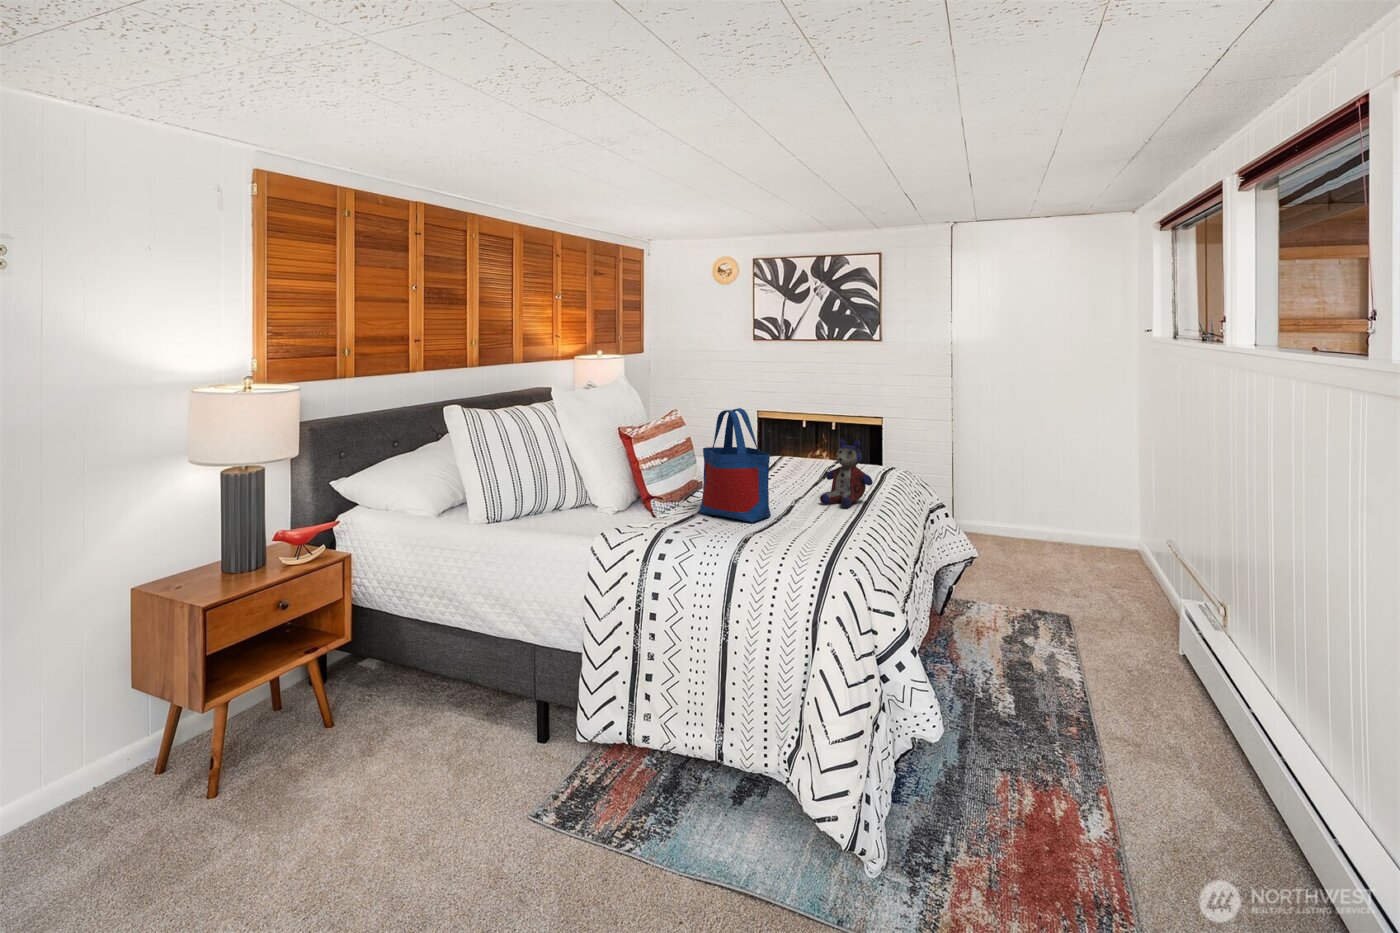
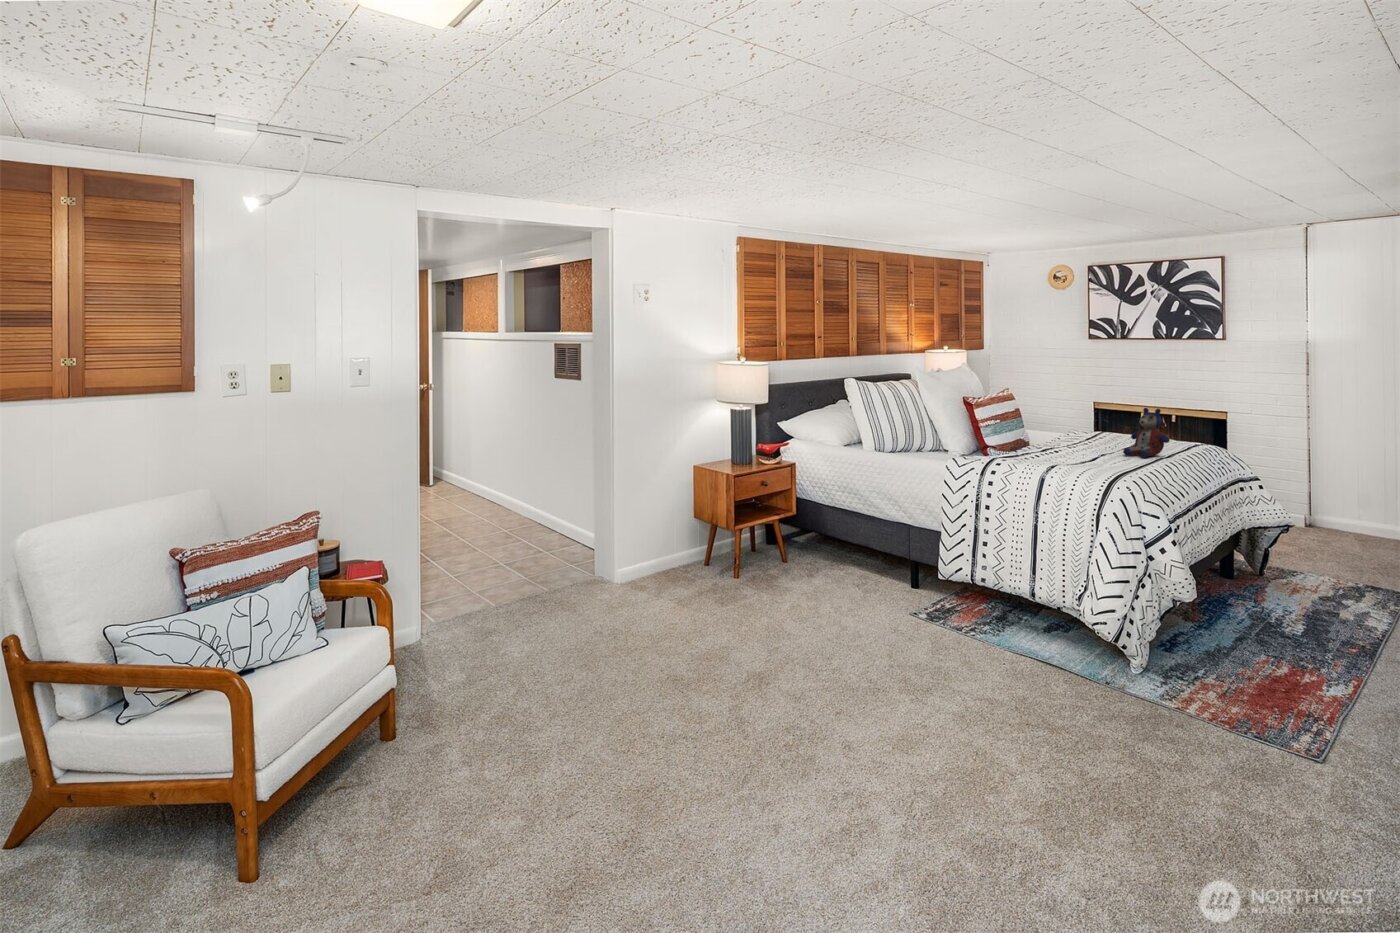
tote bag: present [699,408,771,522] -> none [1024,381,1081,460]

